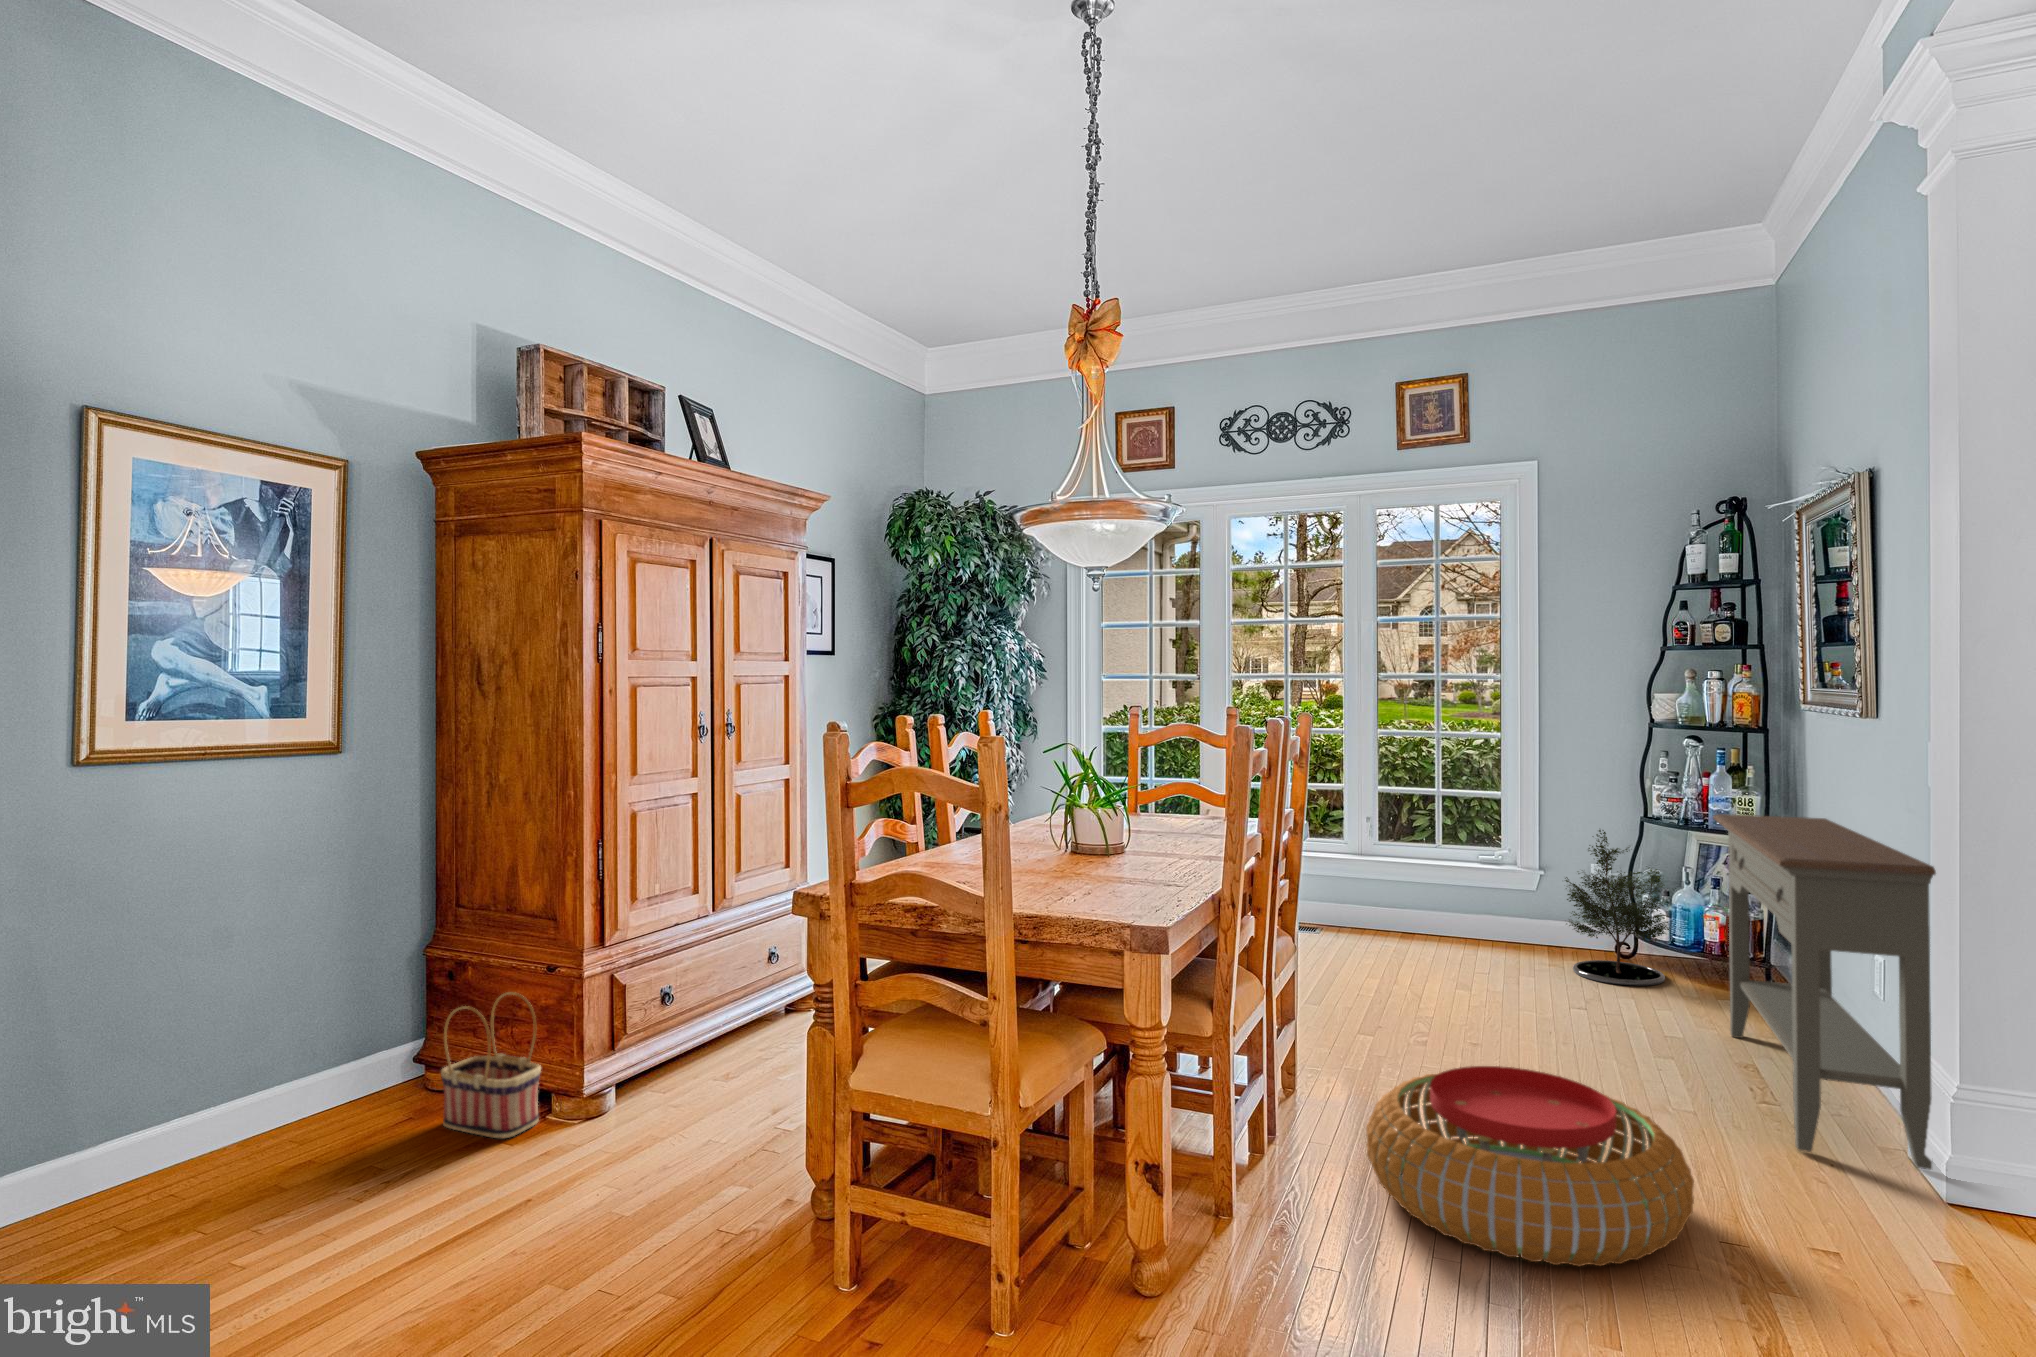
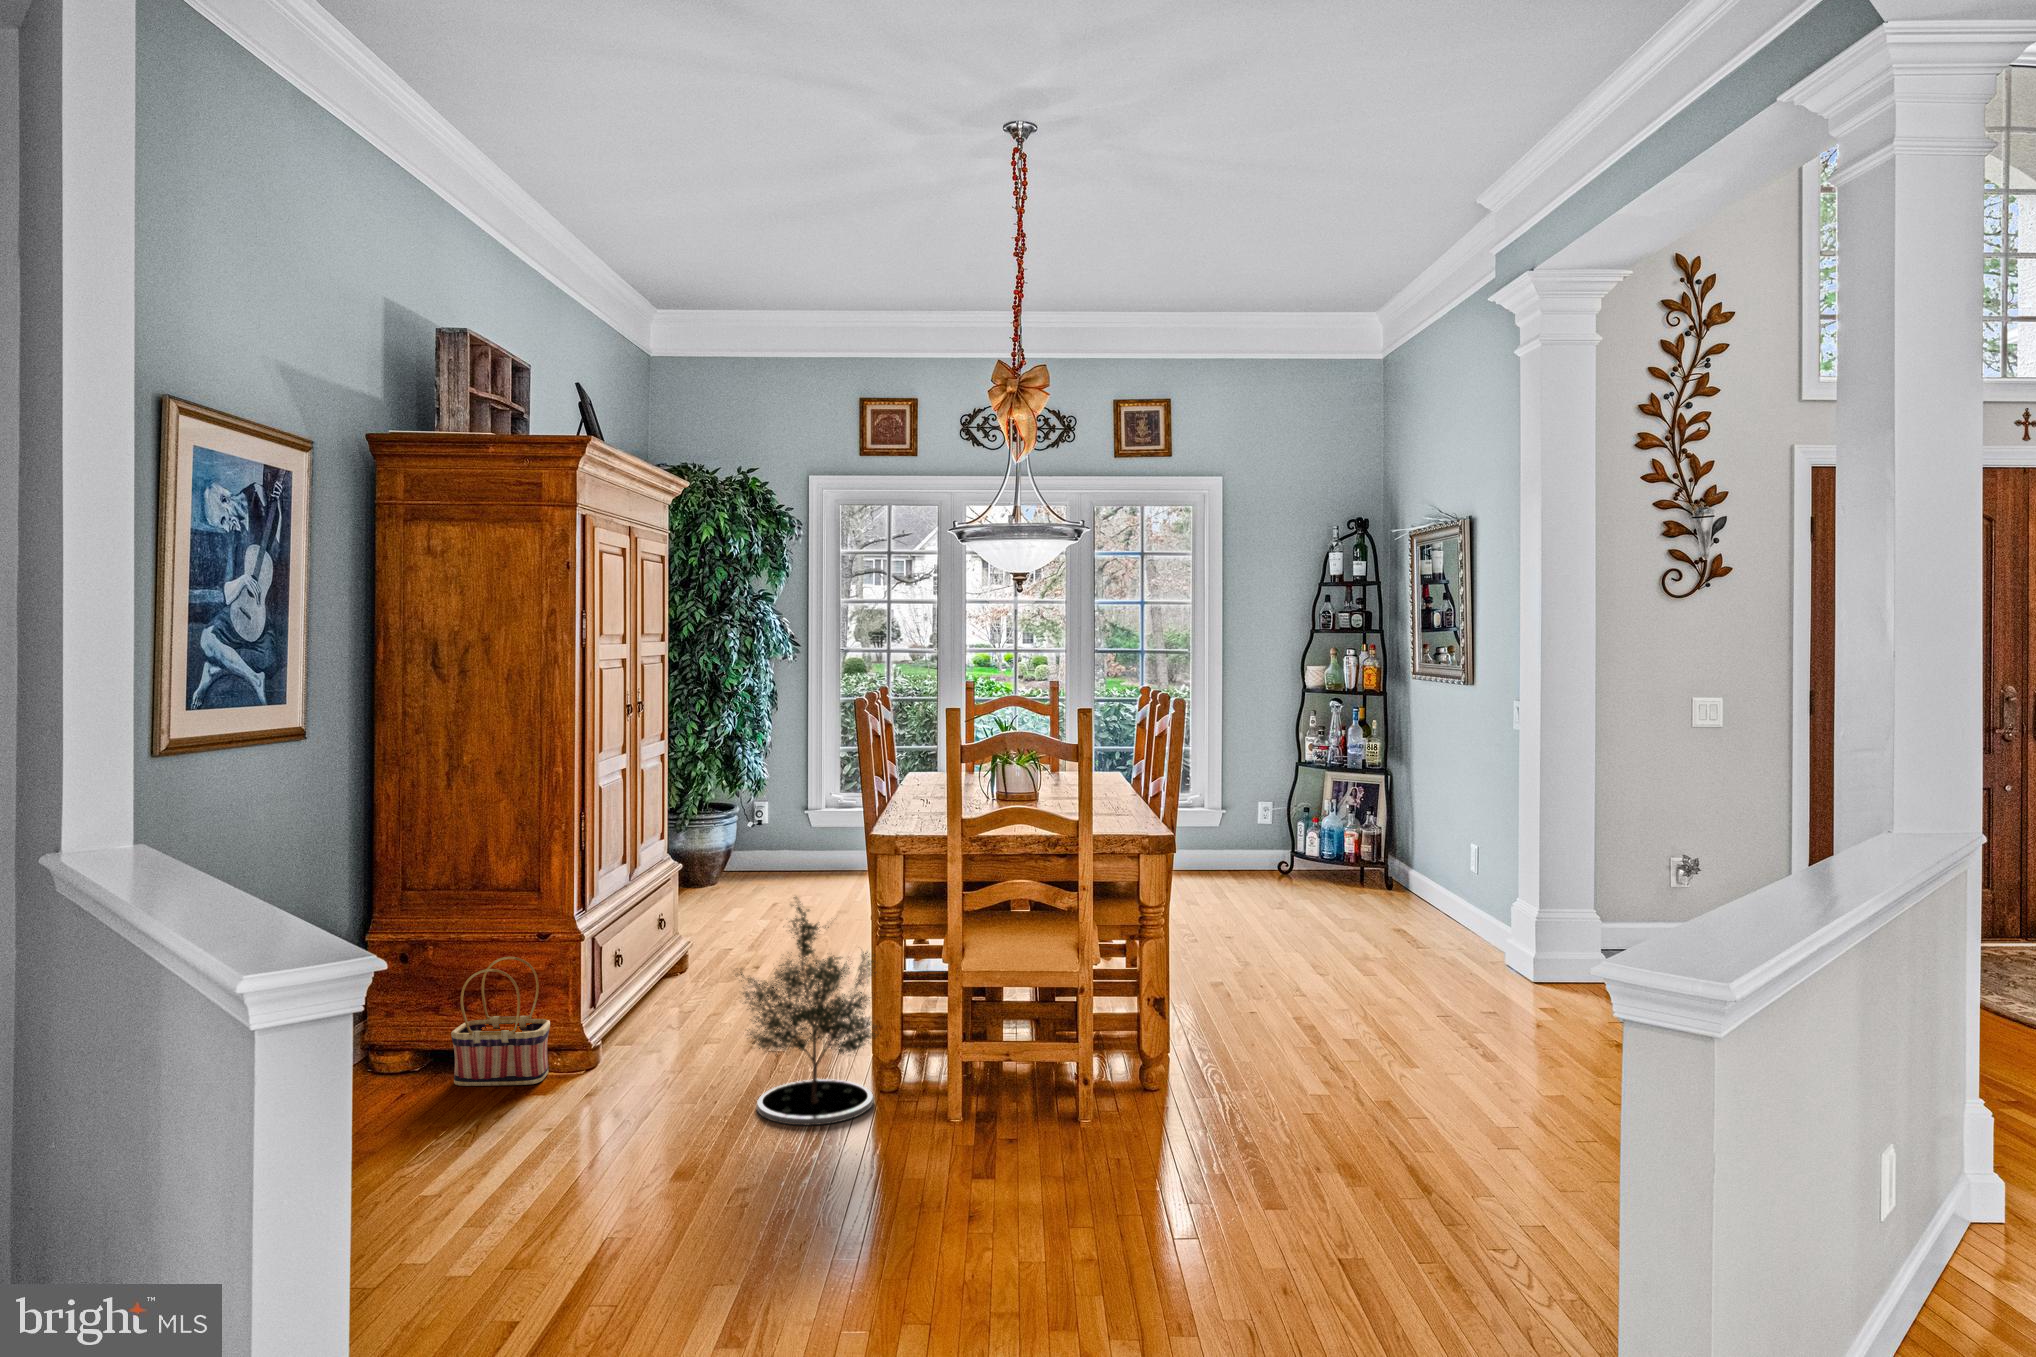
console table: present [1713,814,1936,1170] -> none [1368,755,1522,967]
potted tree: present [1565,830,1670,986] -> present [737,897,879,1125]
pouf: present [1366,1066,1694,1266] -> none [1219,928,1420,1034]

